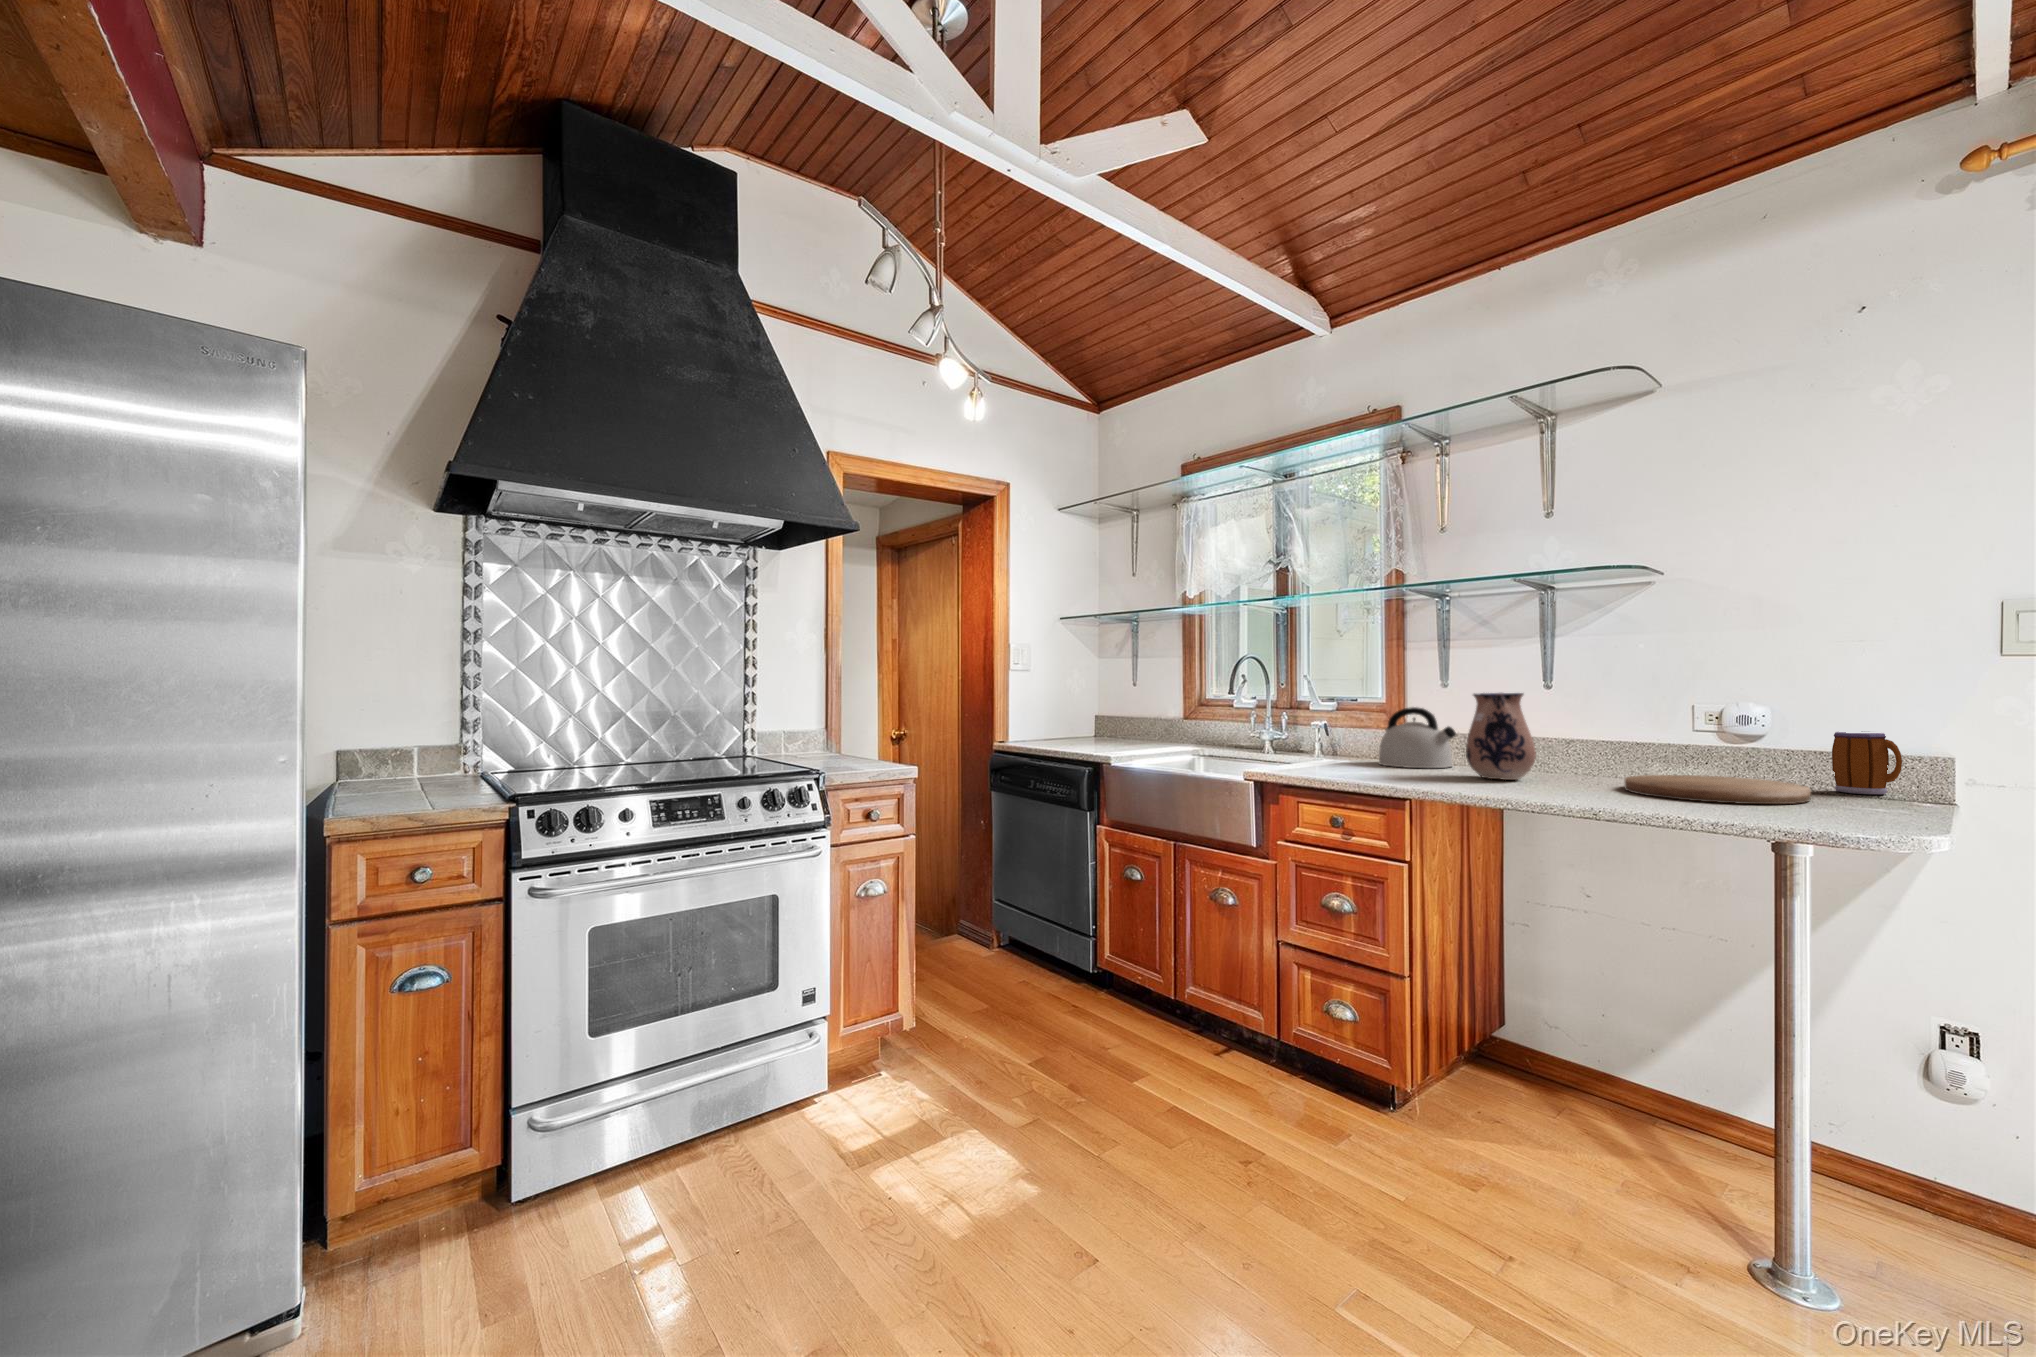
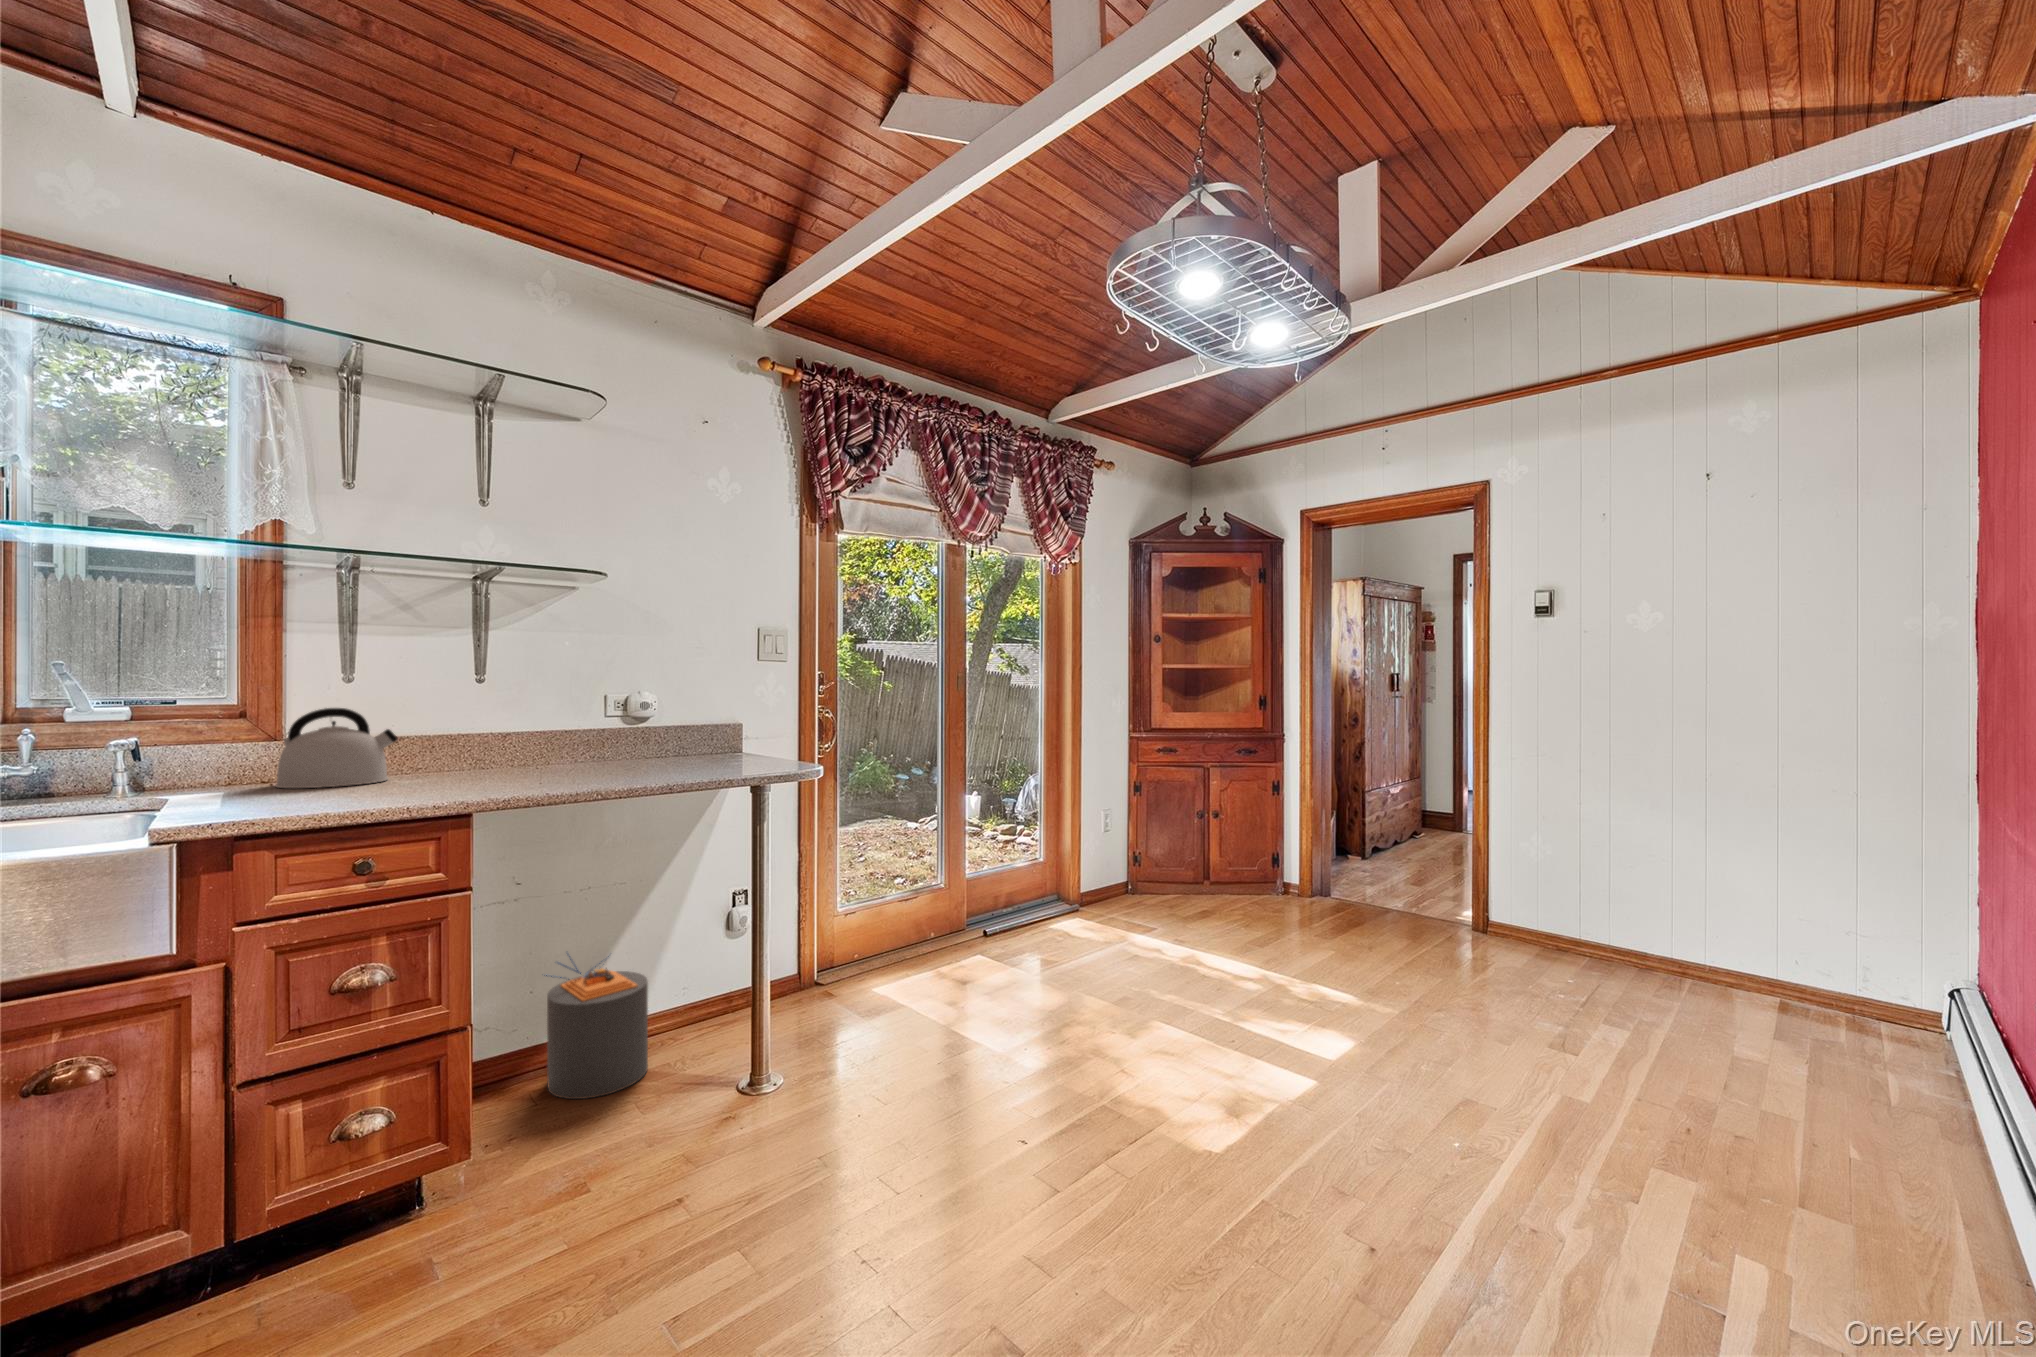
ceramic pitcher: present [1466,693,1536,780] -> none [463,686,539,780]
mug: present [1832,731,1902,794] -> none [692,711,731,754]
cutting board: present [1625,775,1811,804] -> none [608,751,731,771]
trash can: none [1581,972,1711,1159] -> present [544,953,648,1099]

